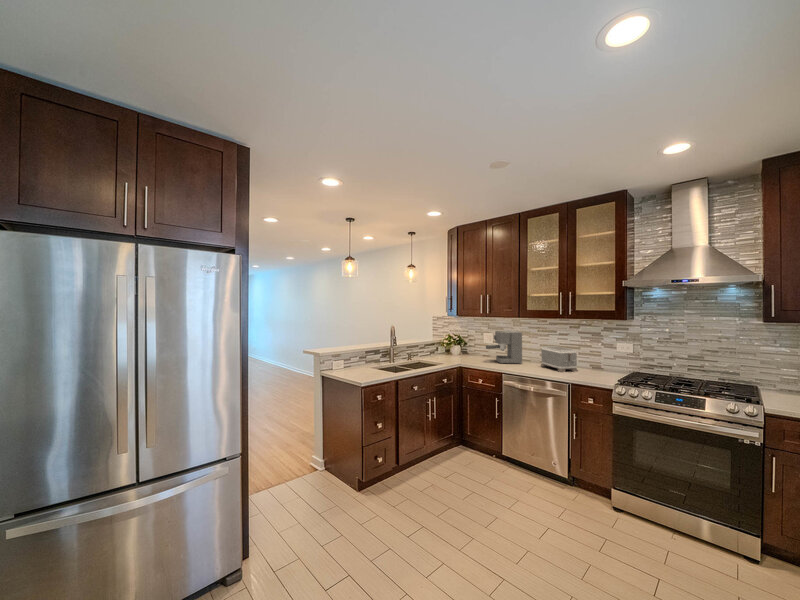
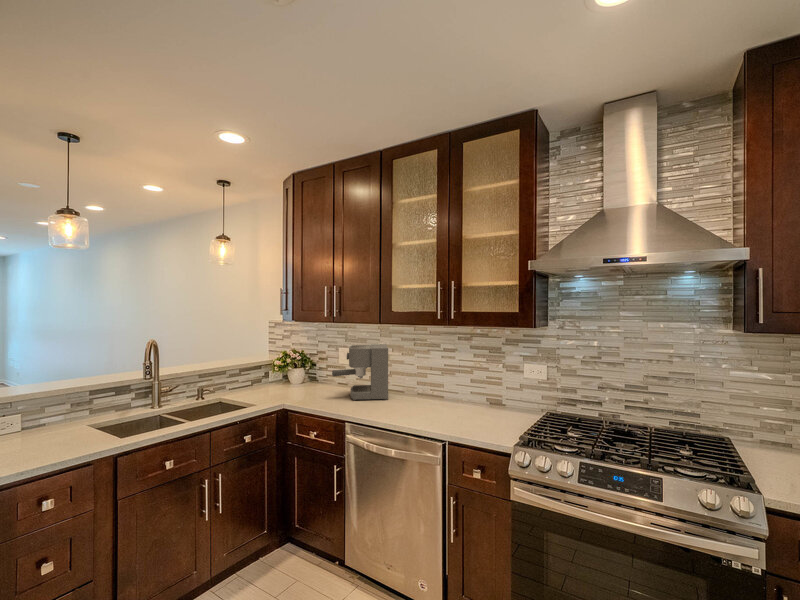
toaster: present [541,346,578,372] -> none [413,370,467,416]

